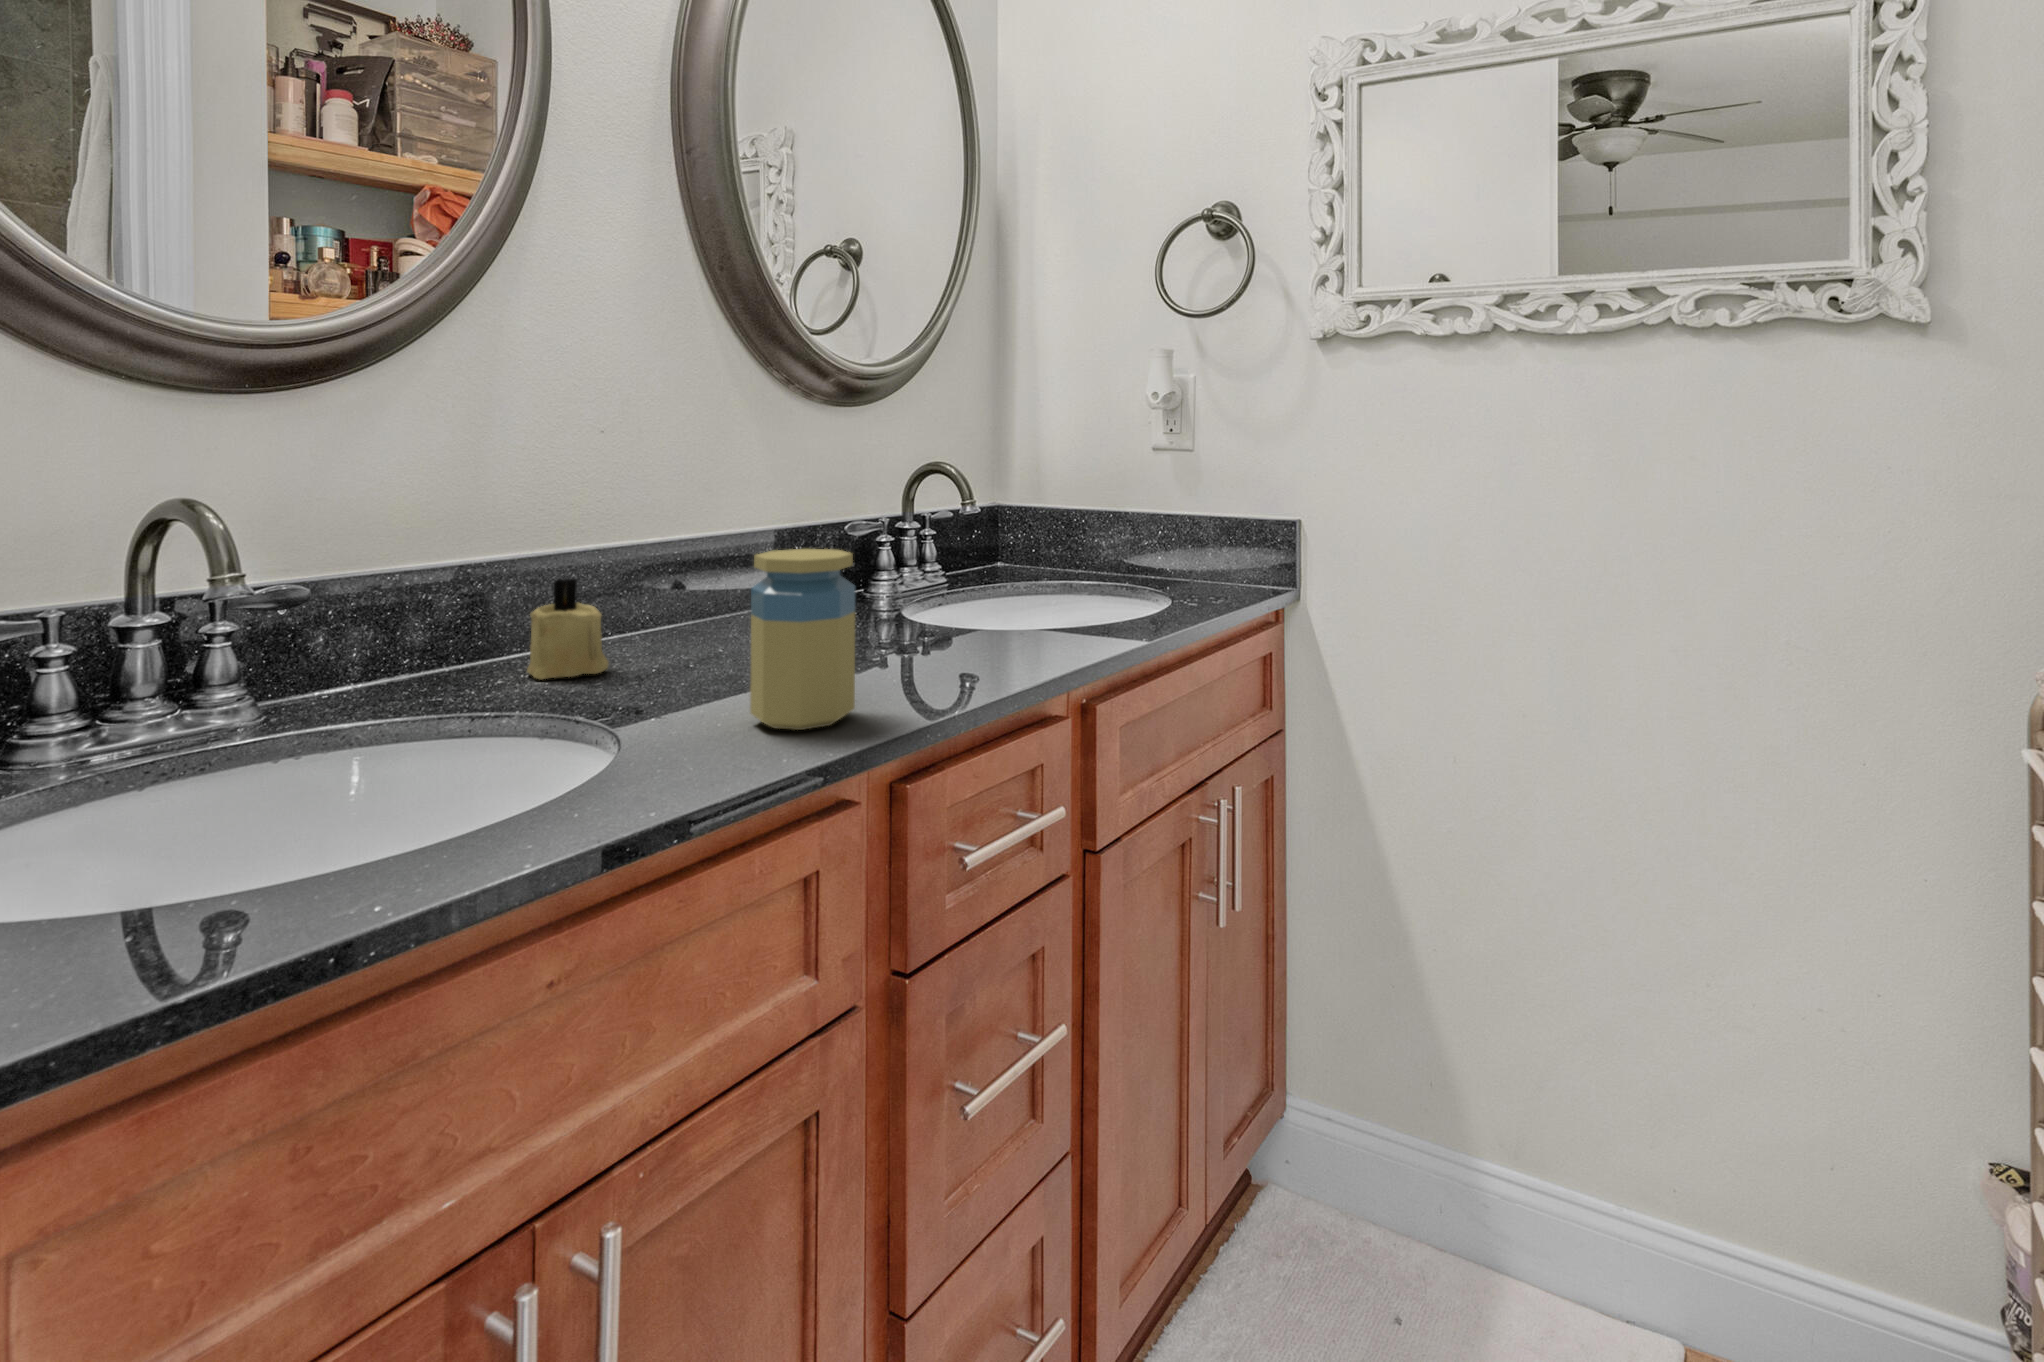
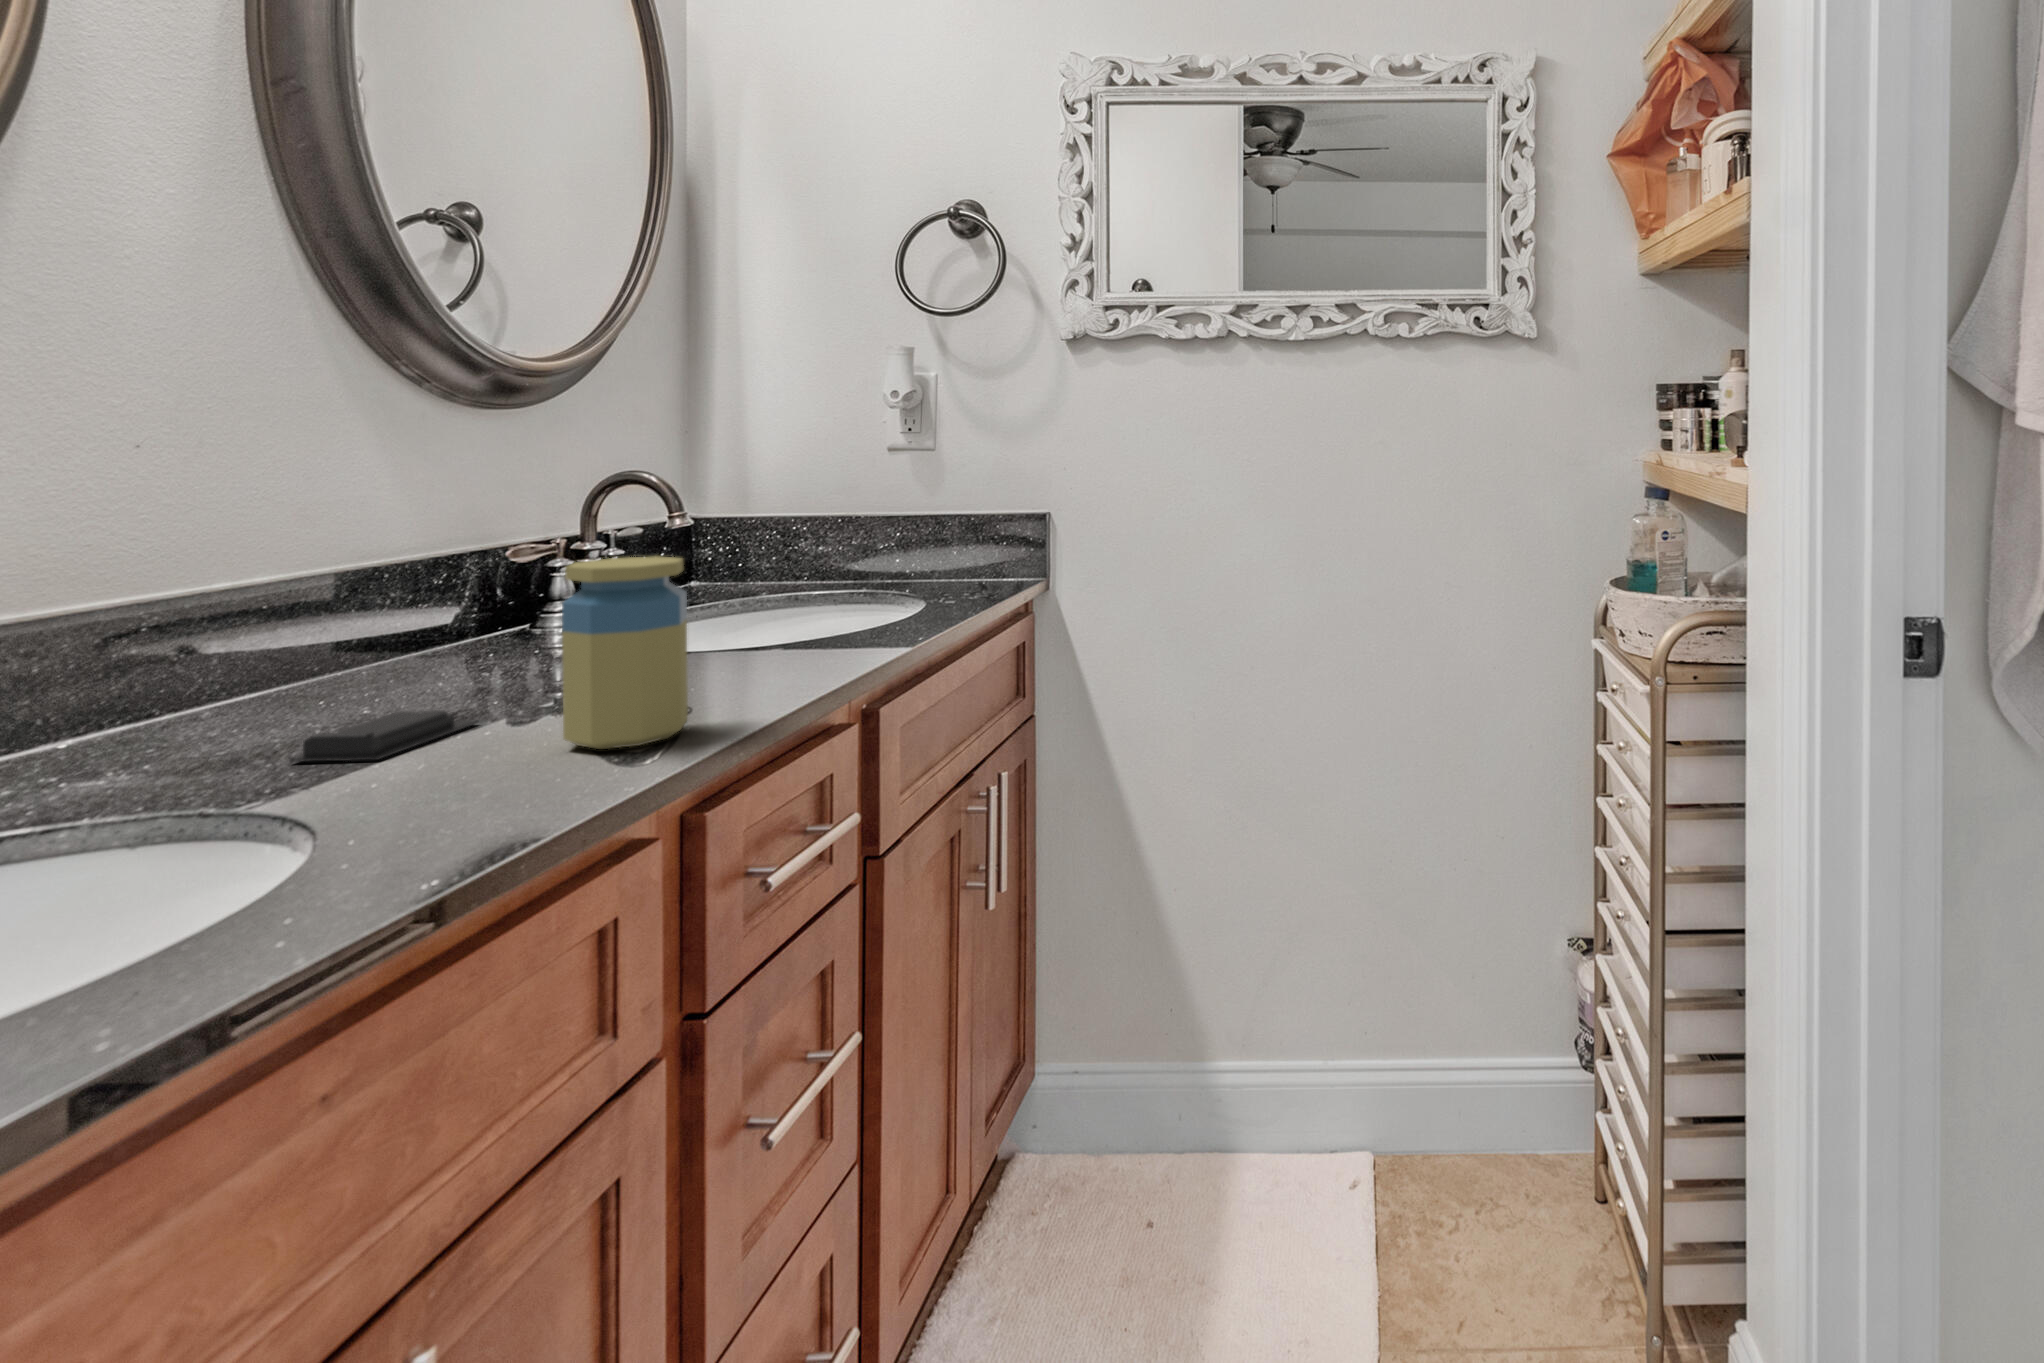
candle: present [527,579,608,679] -> none [131,625,265,756]
soap bar: none [588,665,732,709] -> present [290,710,478,762]

